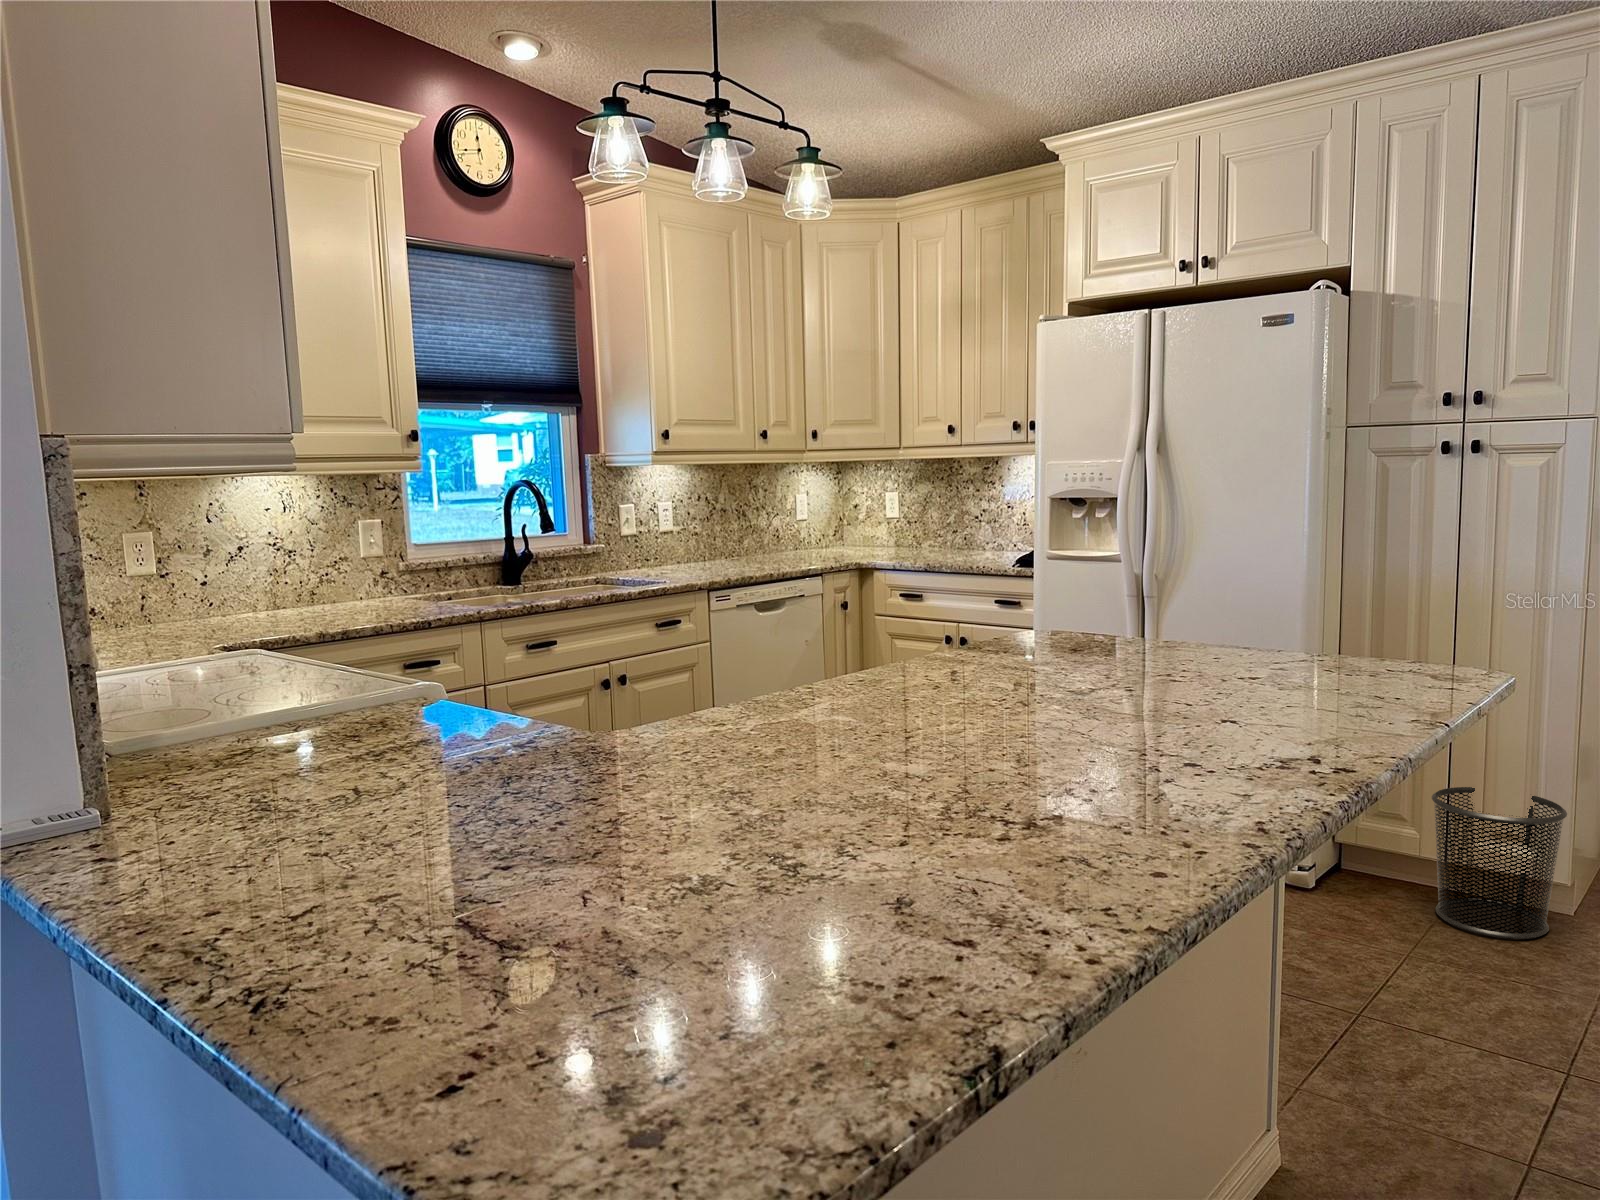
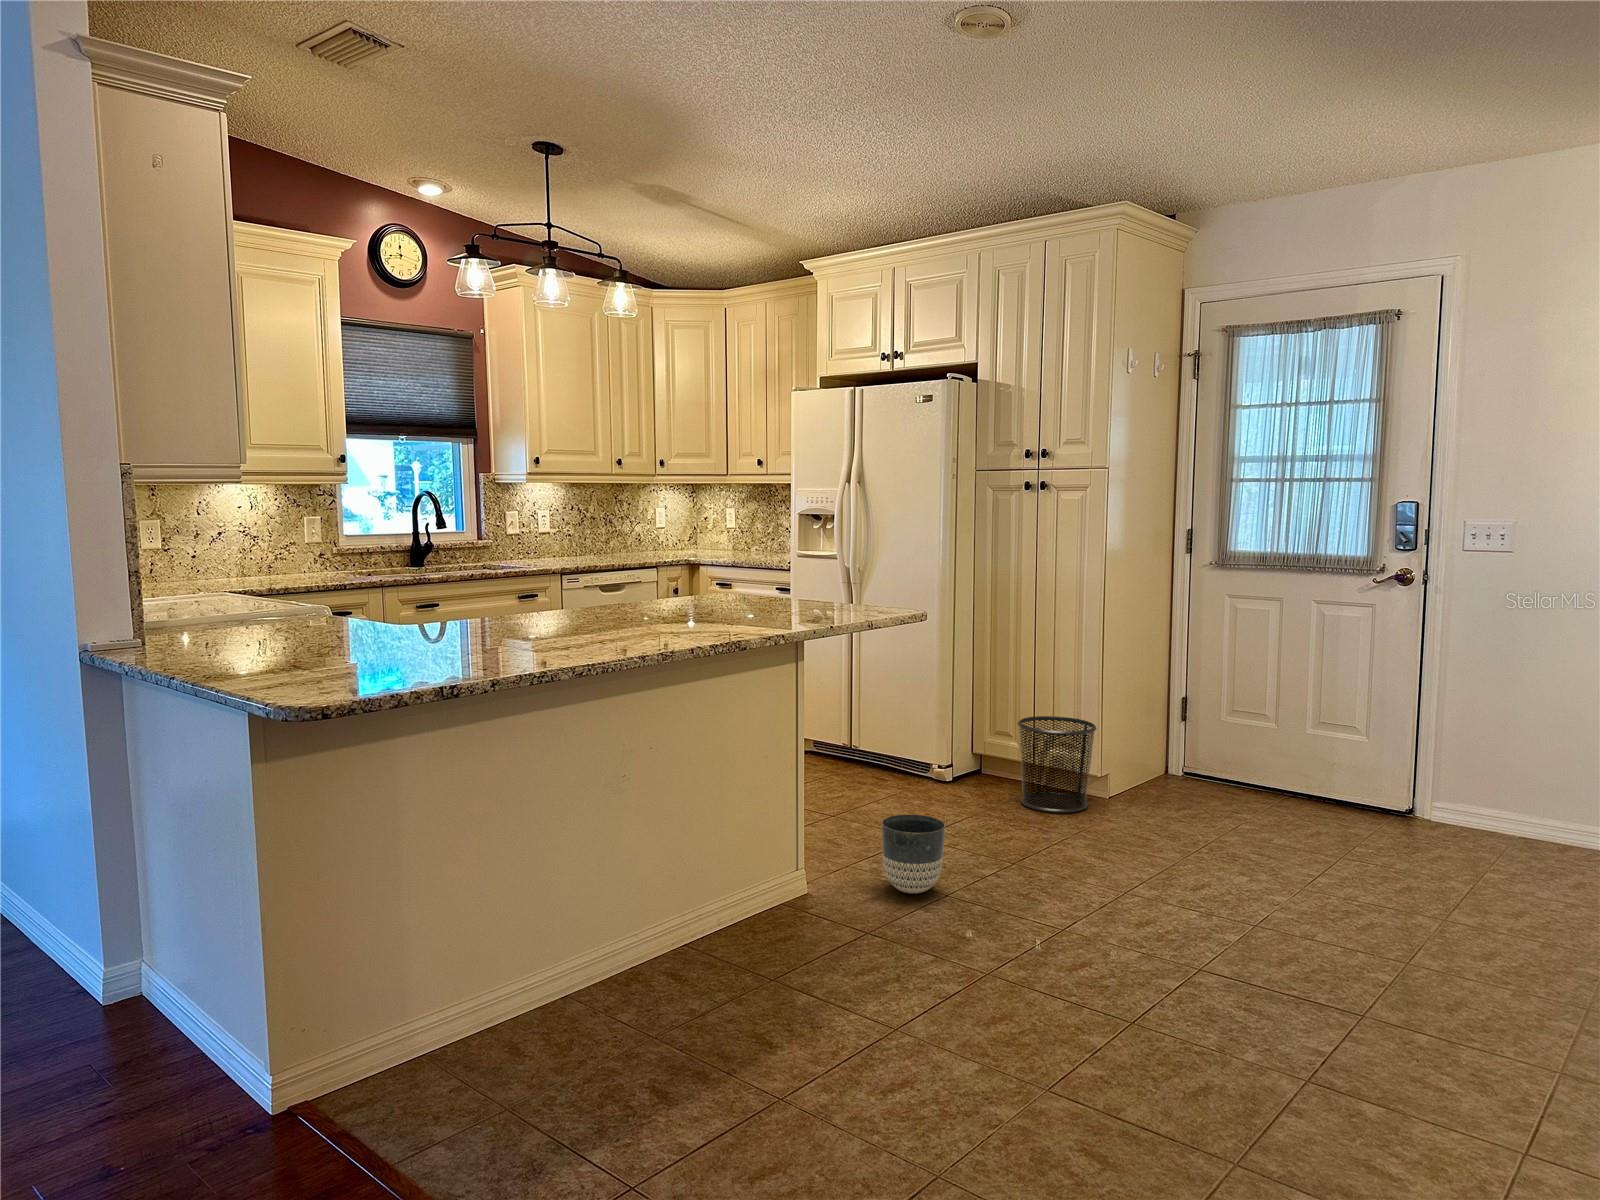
planter: none [1390,996,1514,1142] -> present [882,814,945,894]

